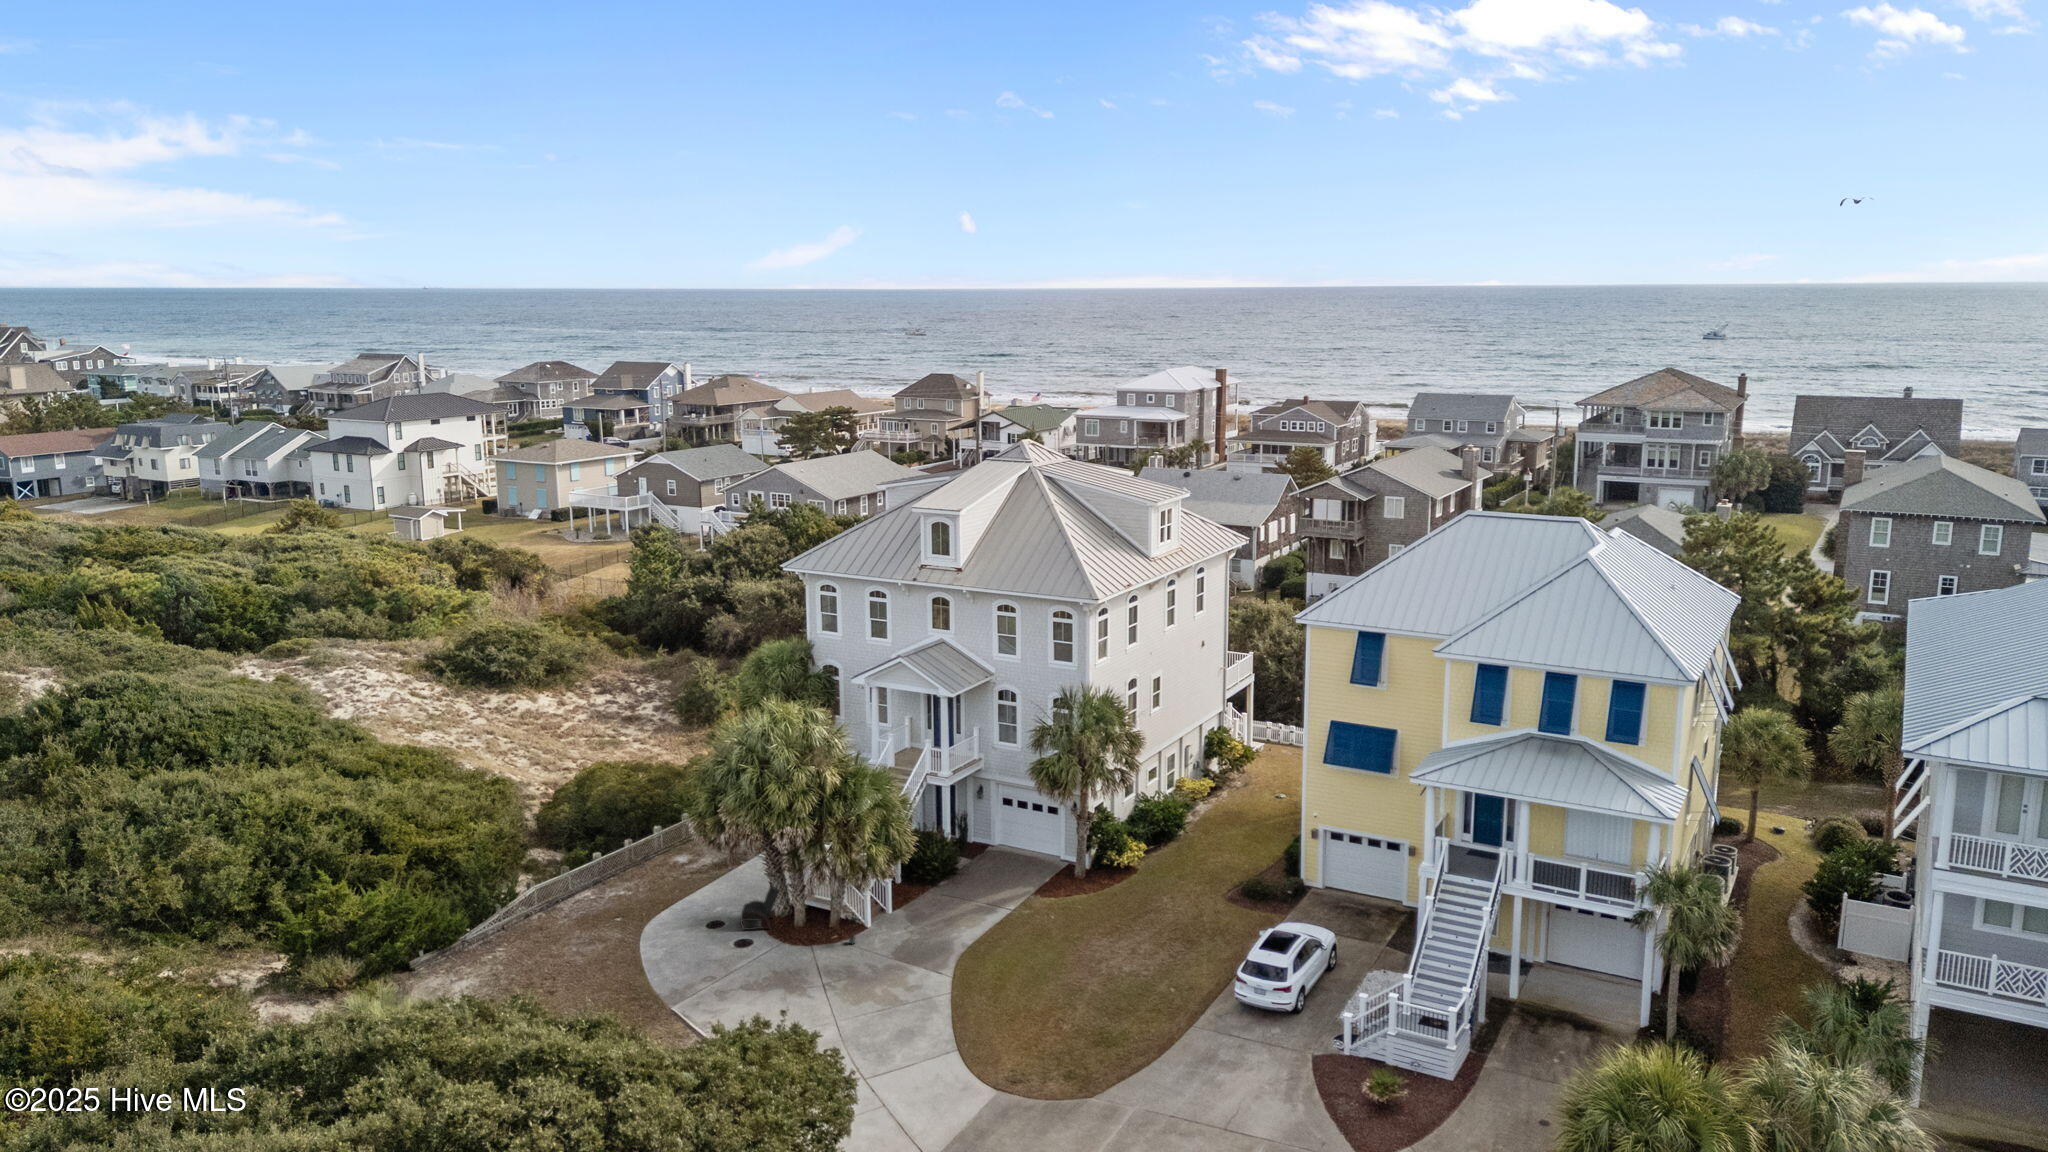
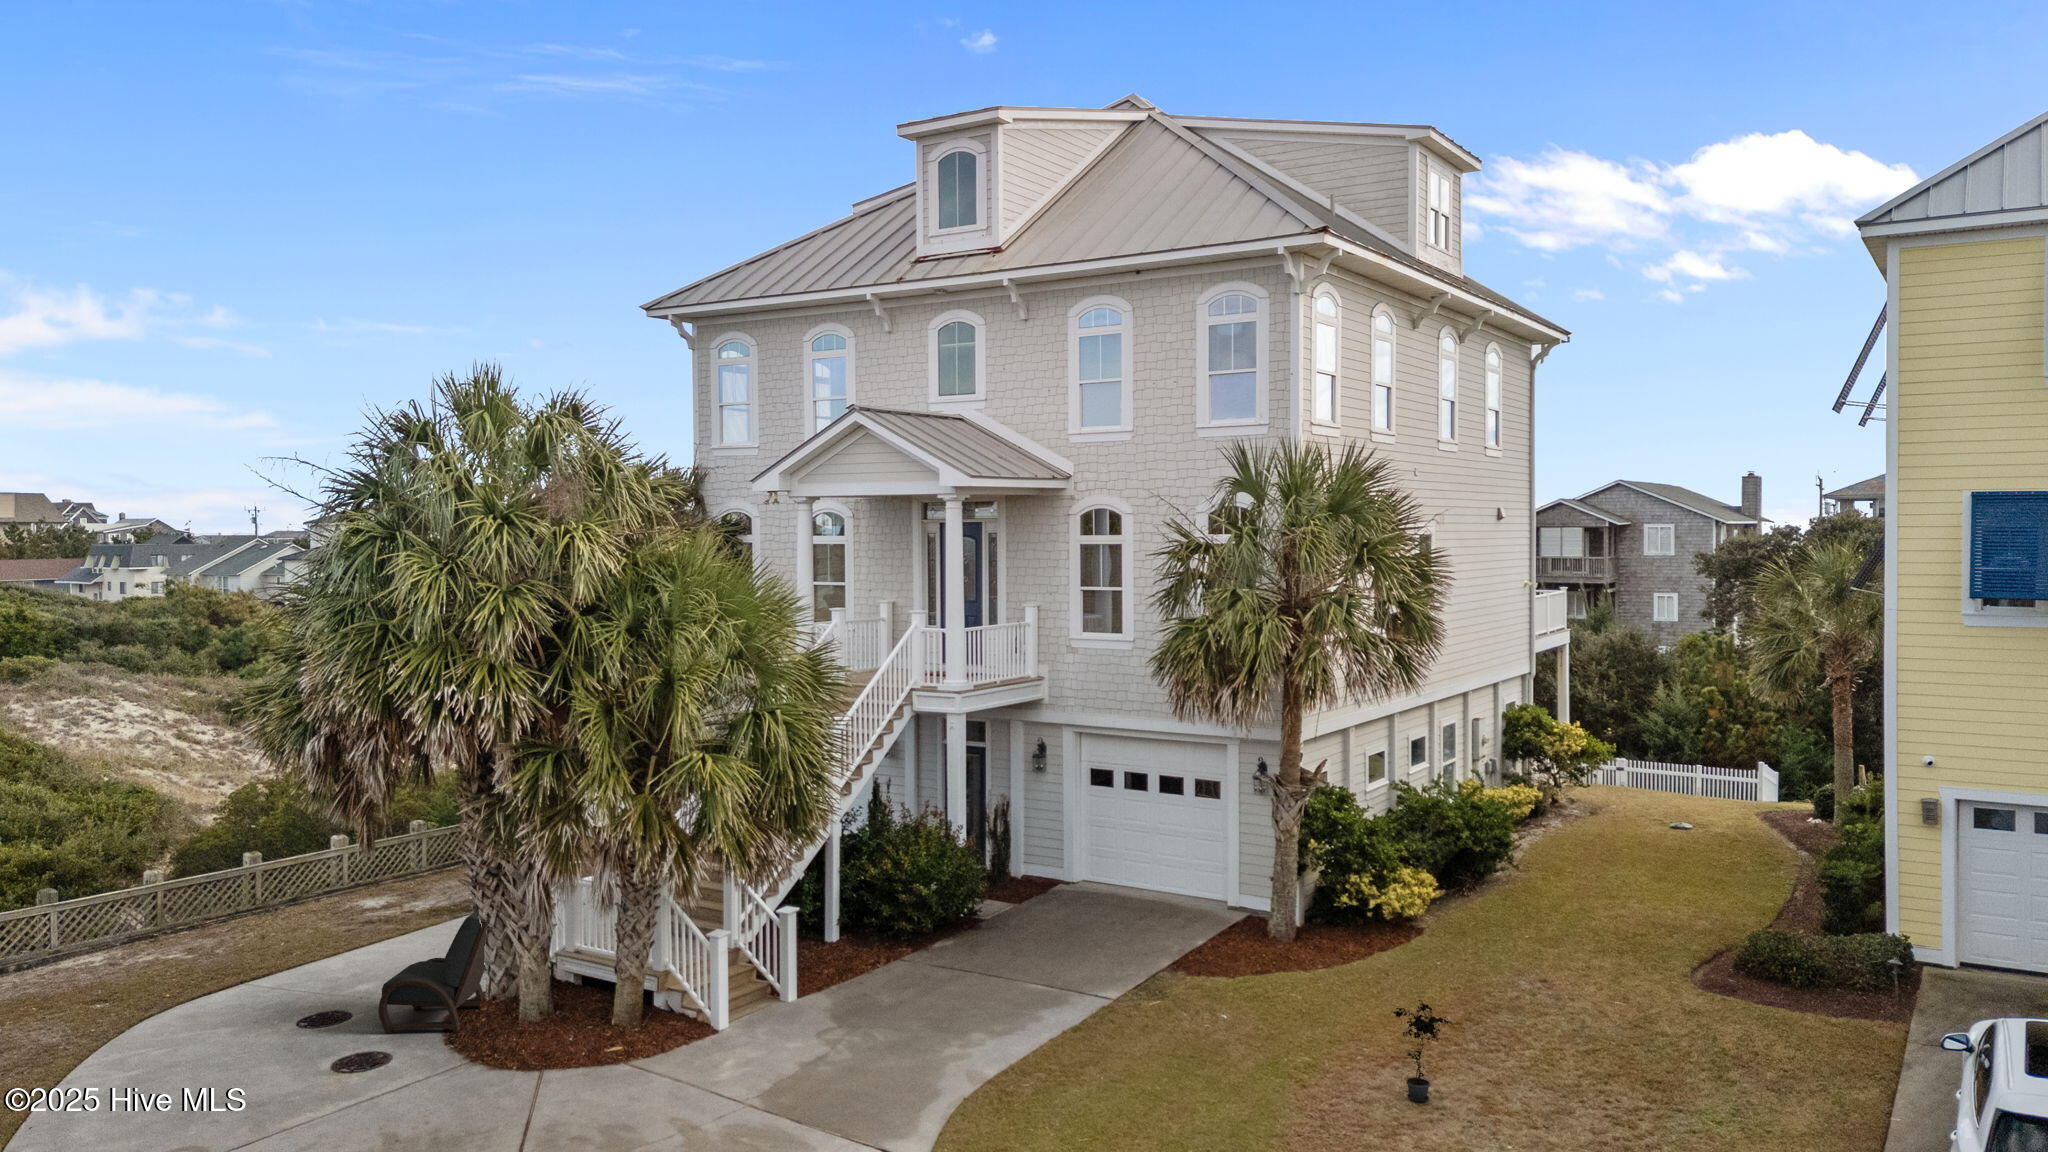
potted plant: present [848,913,860,944] -> present [1393,999,1453,1102]

